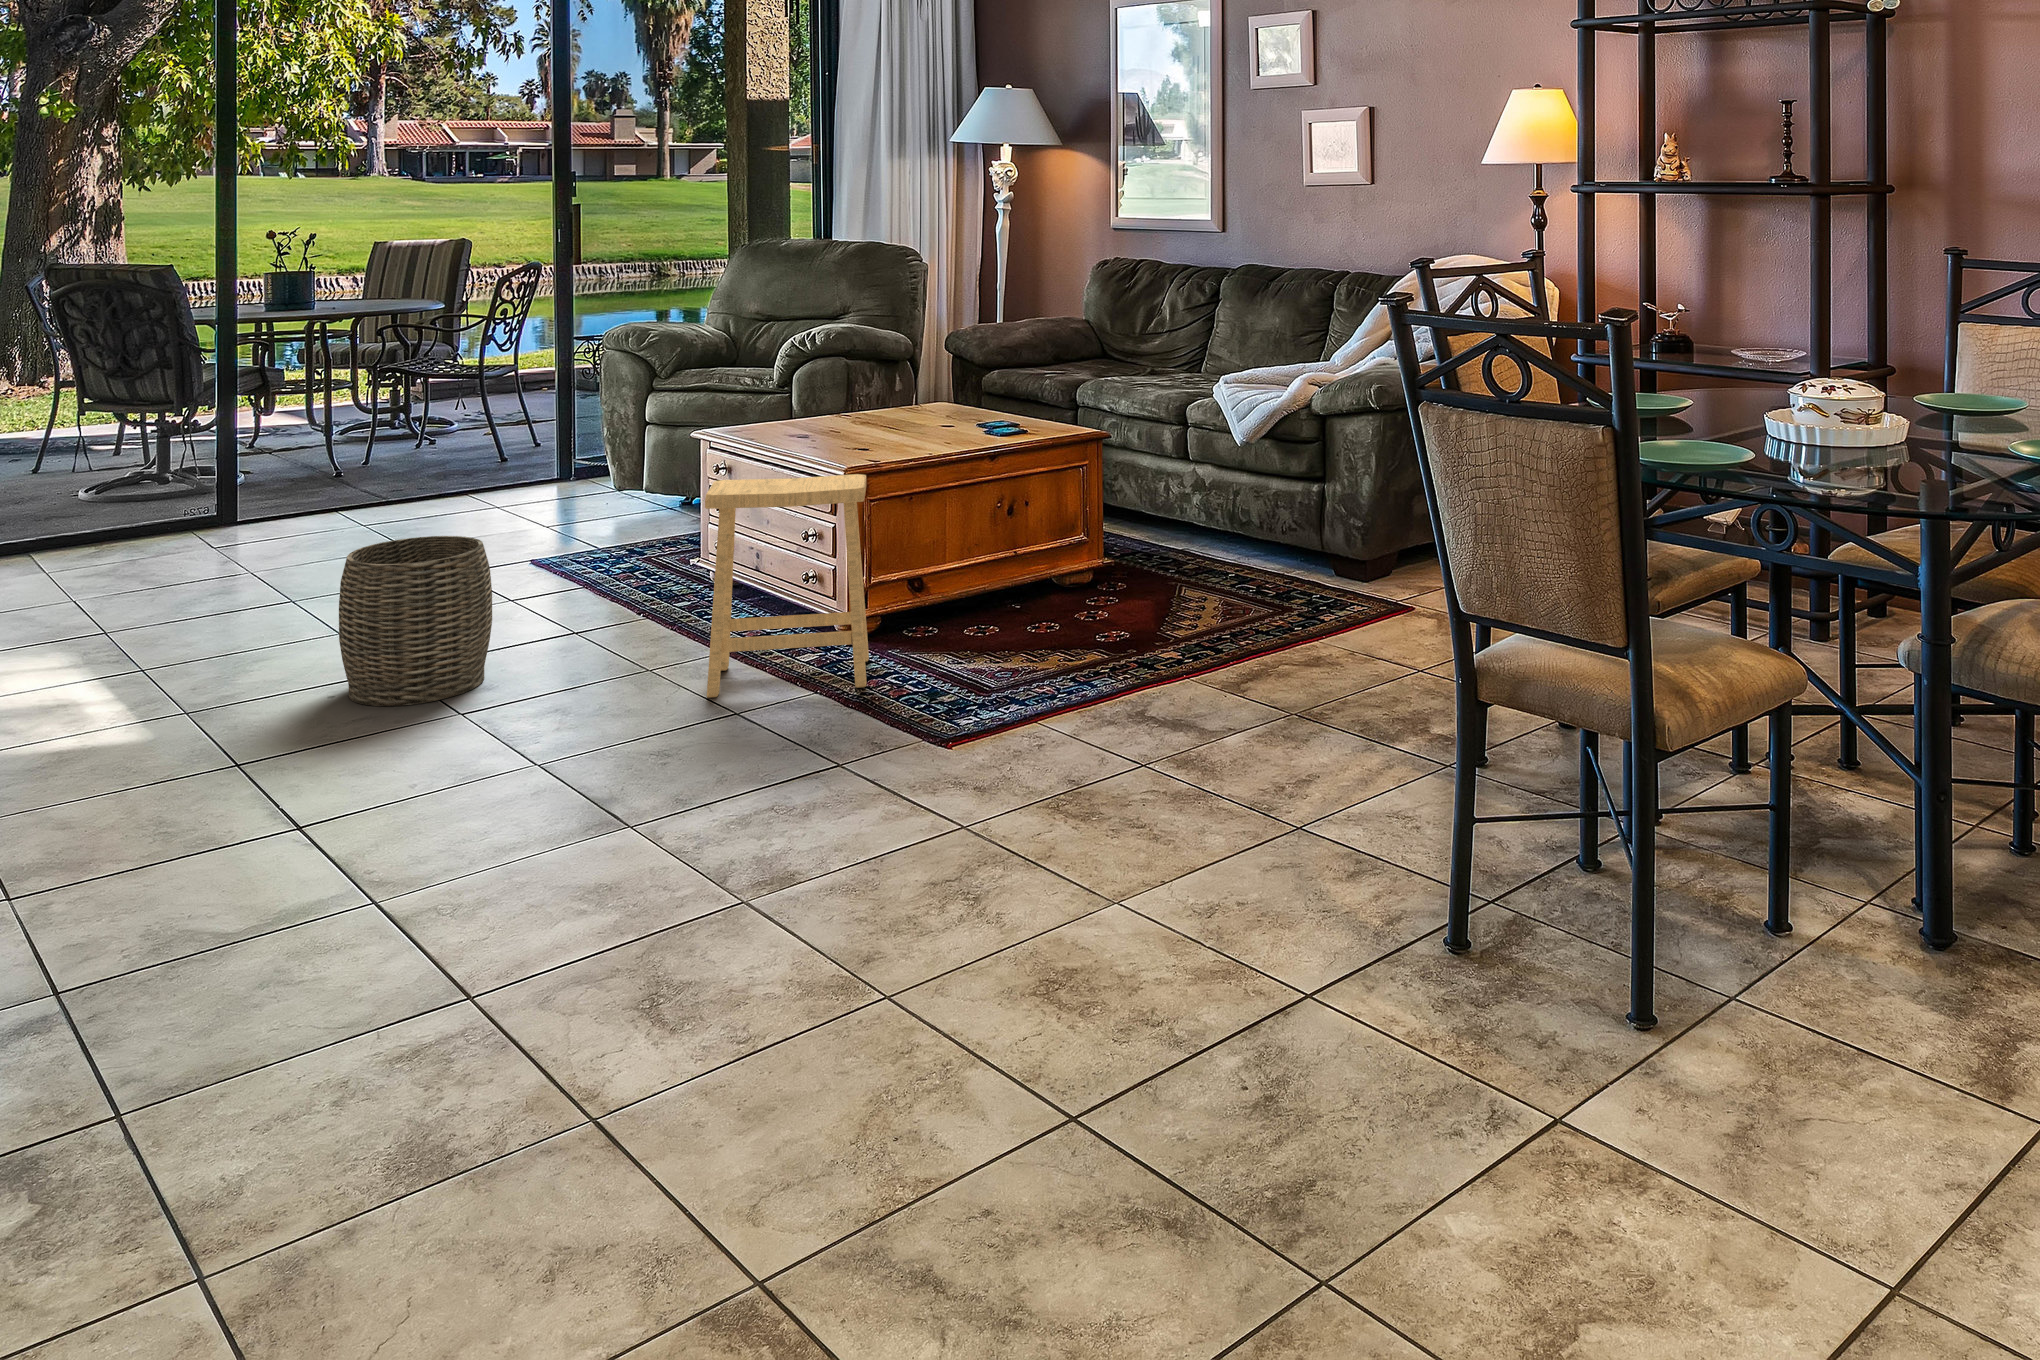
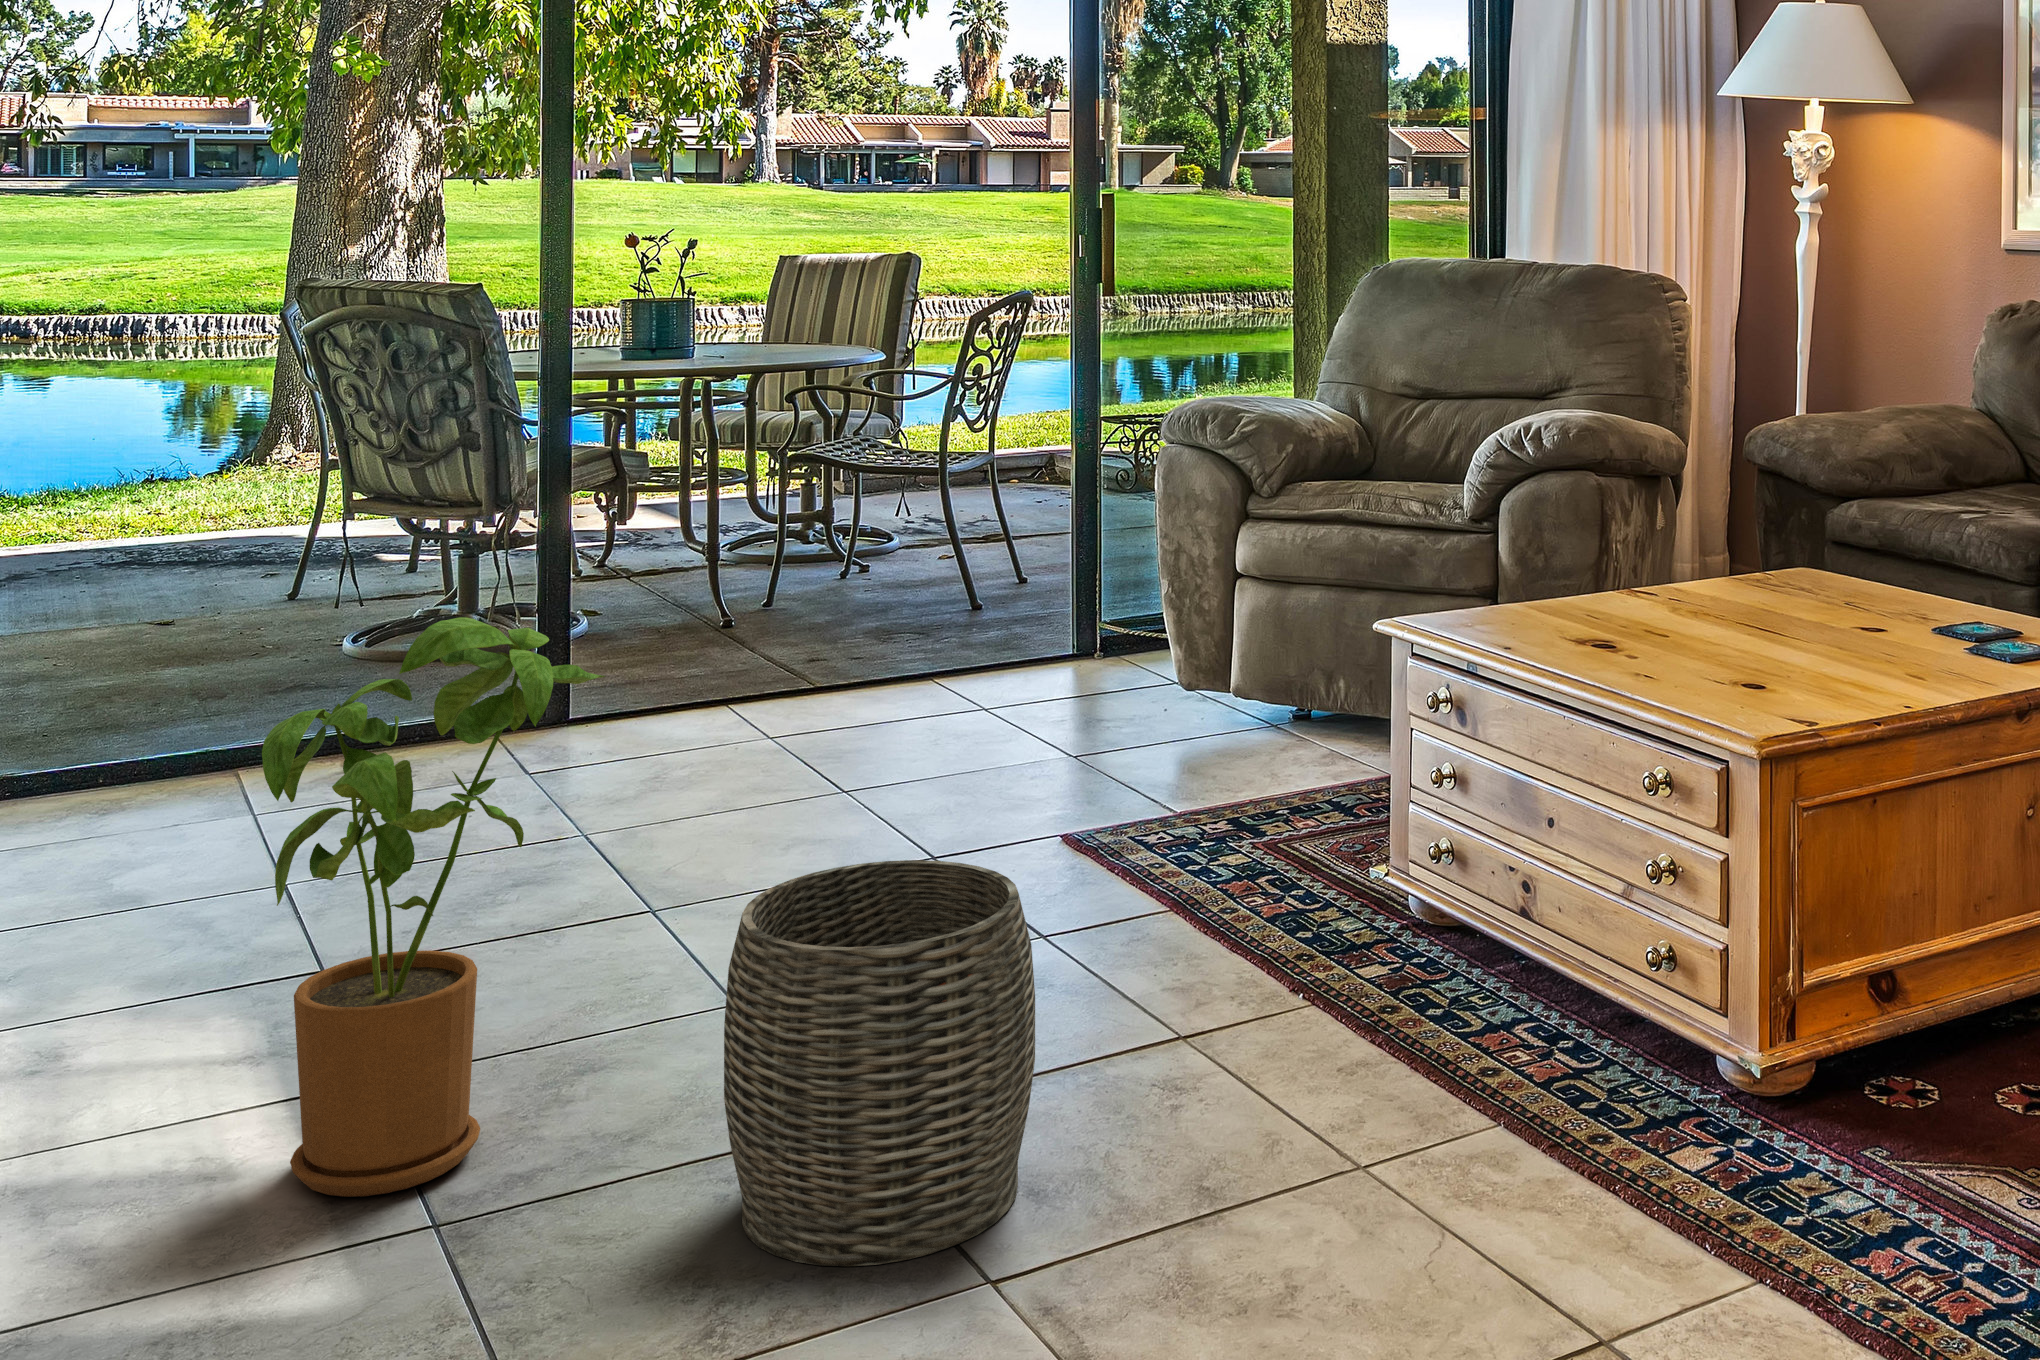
house plant: none [99,429,276,700] -> present [262,618,605,1197]
footstool: present [705,474,869,698] -> none [1510,774,1882,1304]

